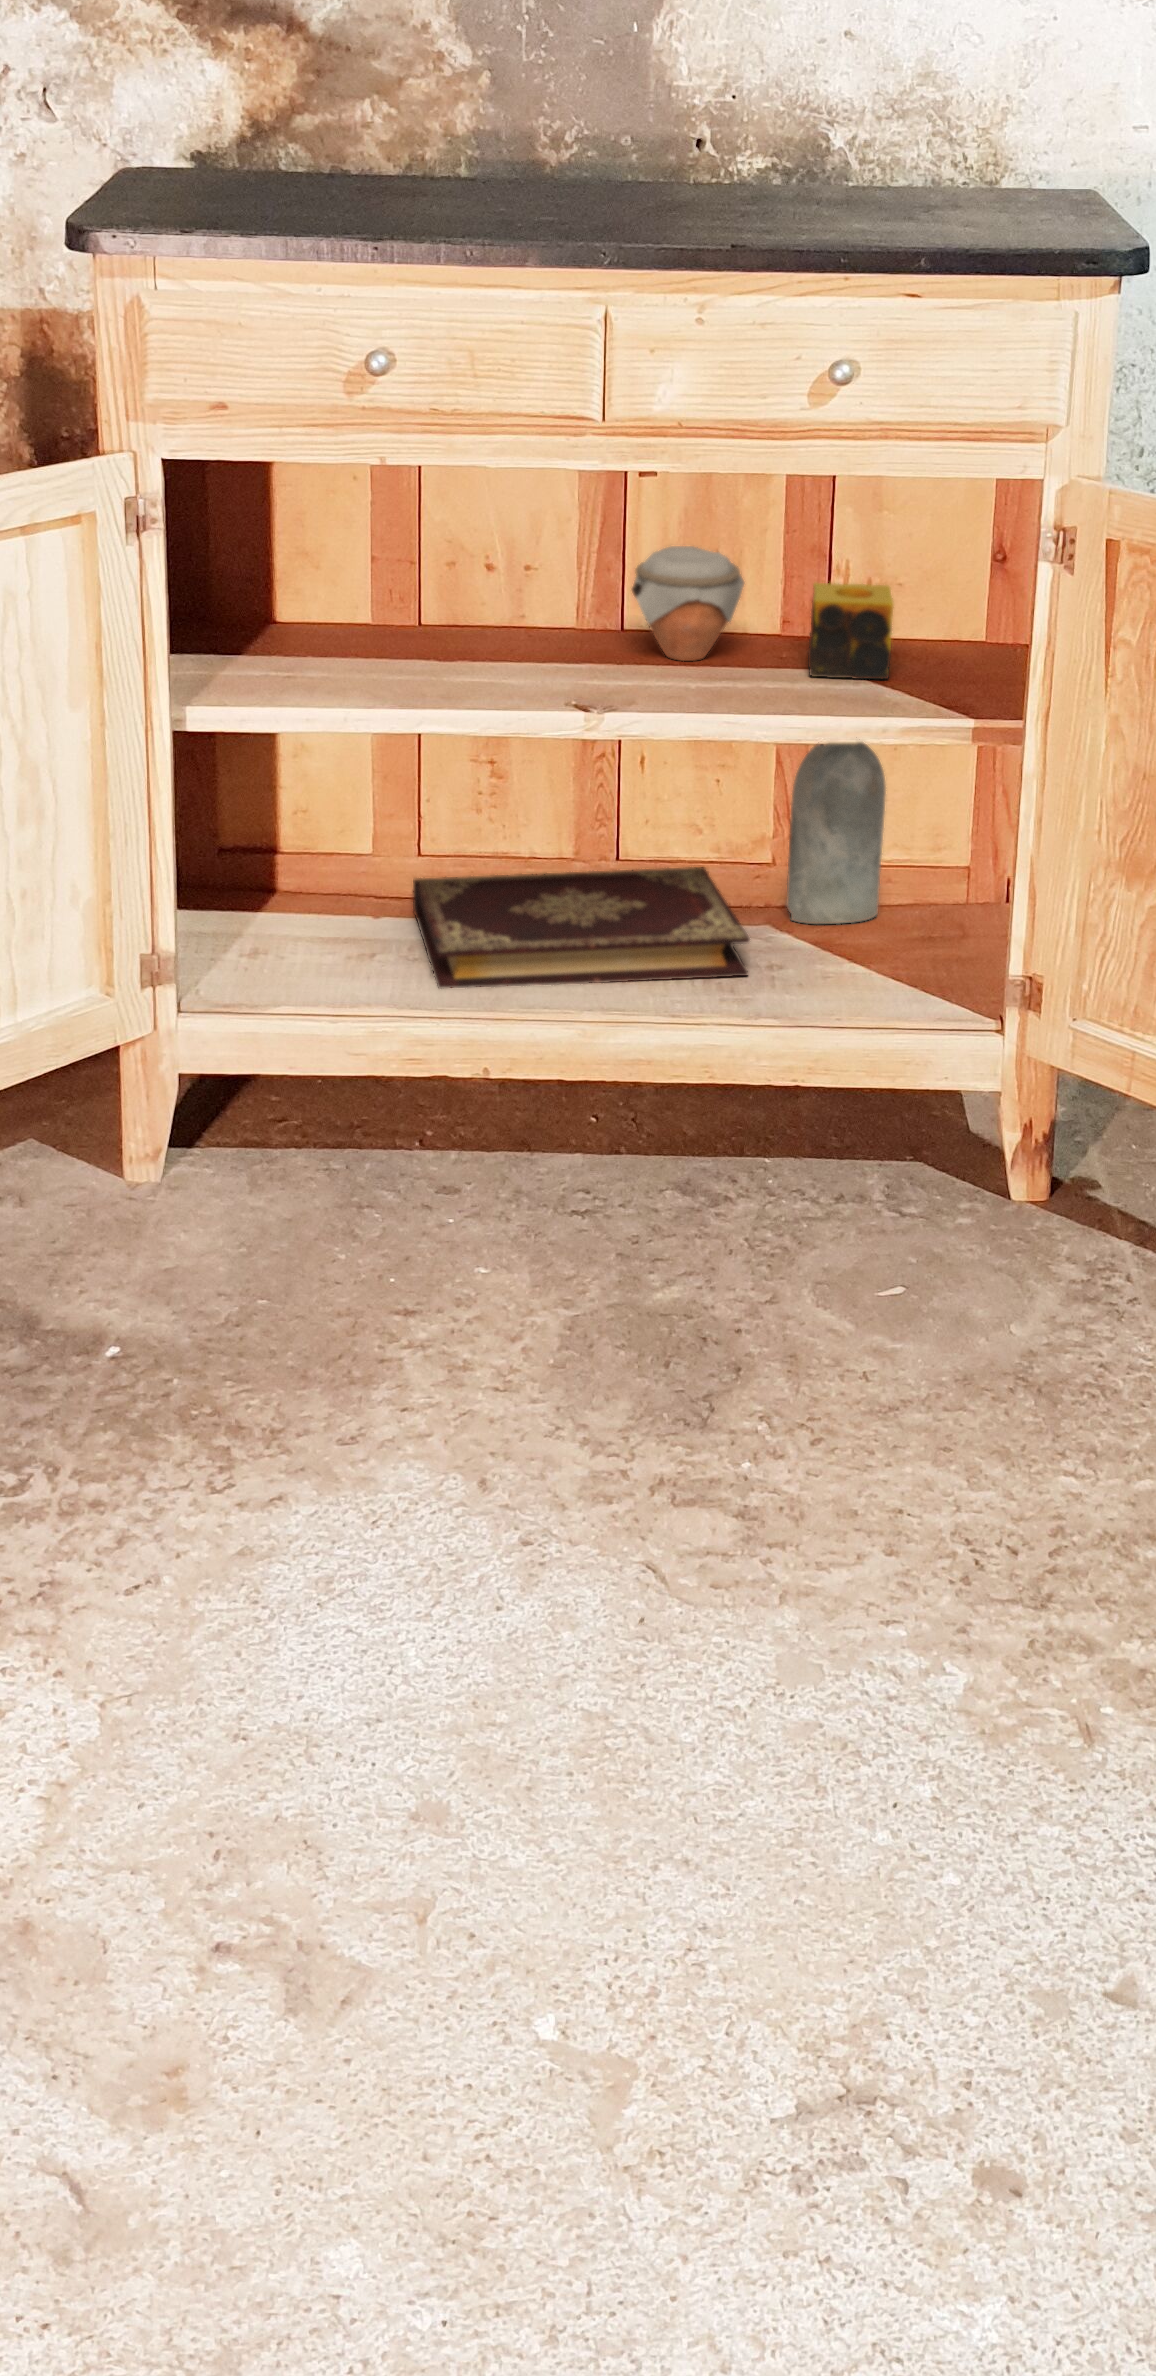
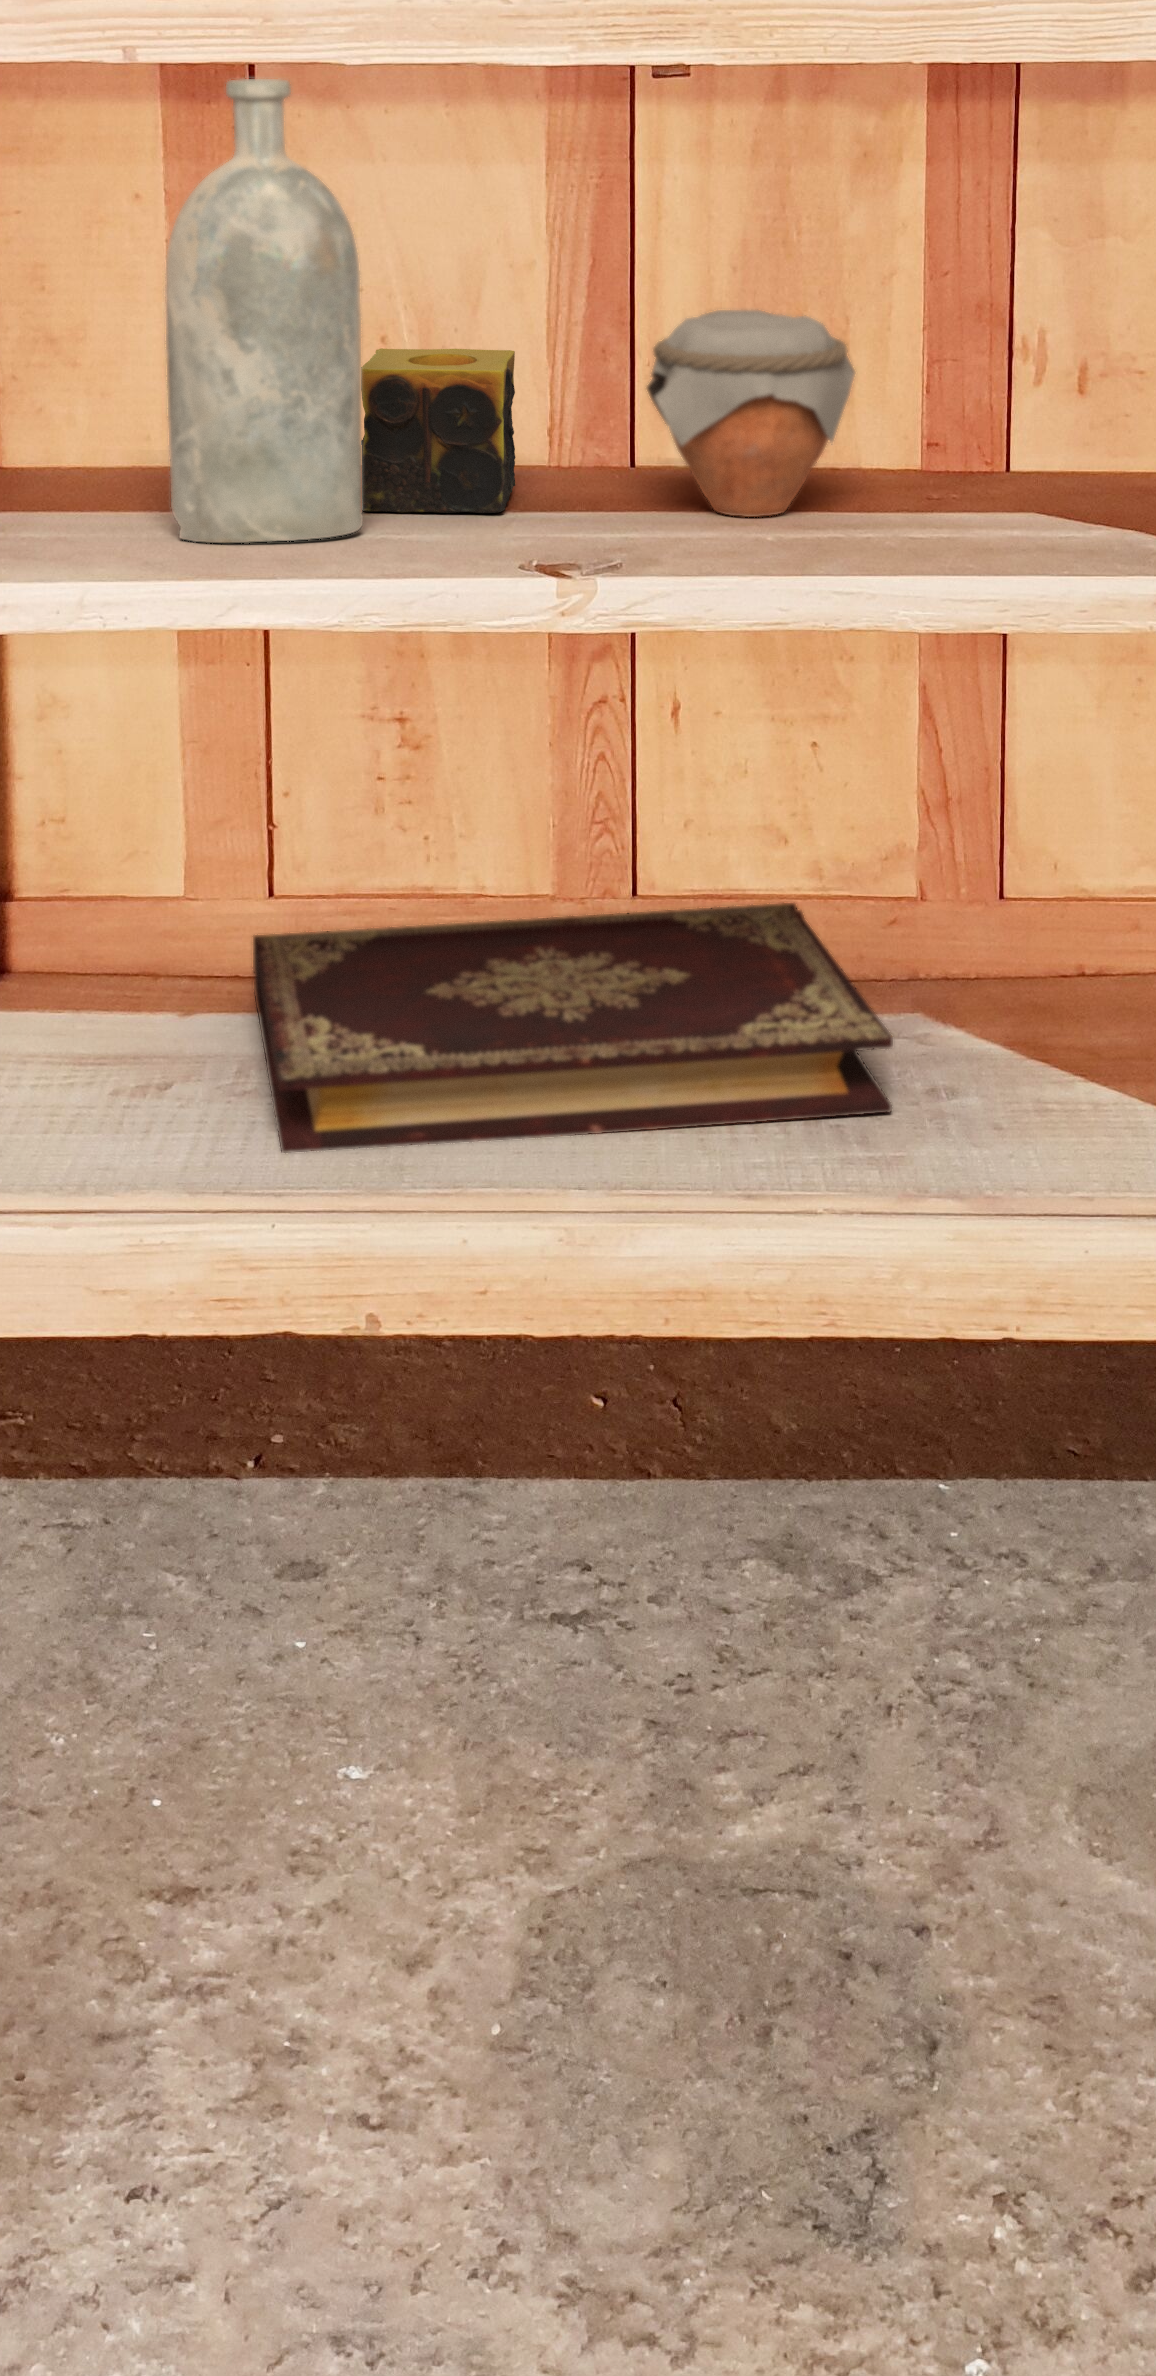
candle: present [808,583,893,679] -> present [361,348,516,513]
bottle: present [786,742,886,924] -> present [165,79,363,543]

